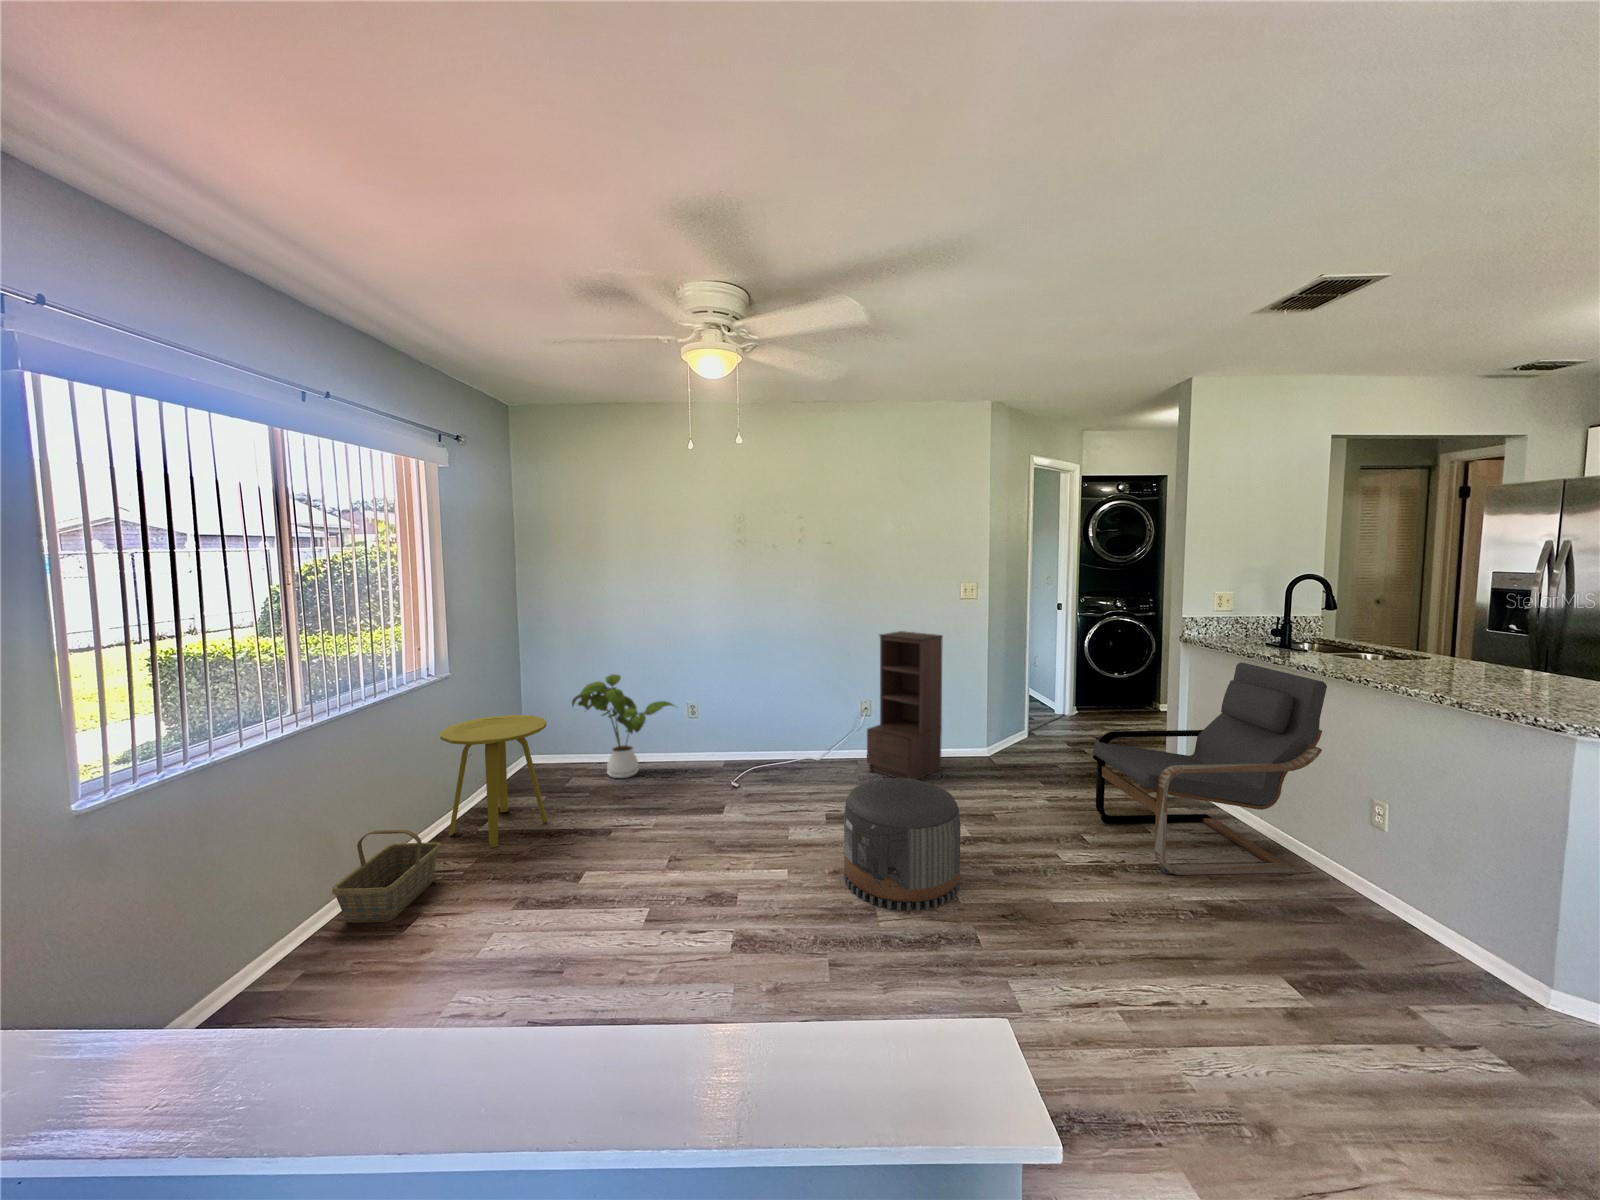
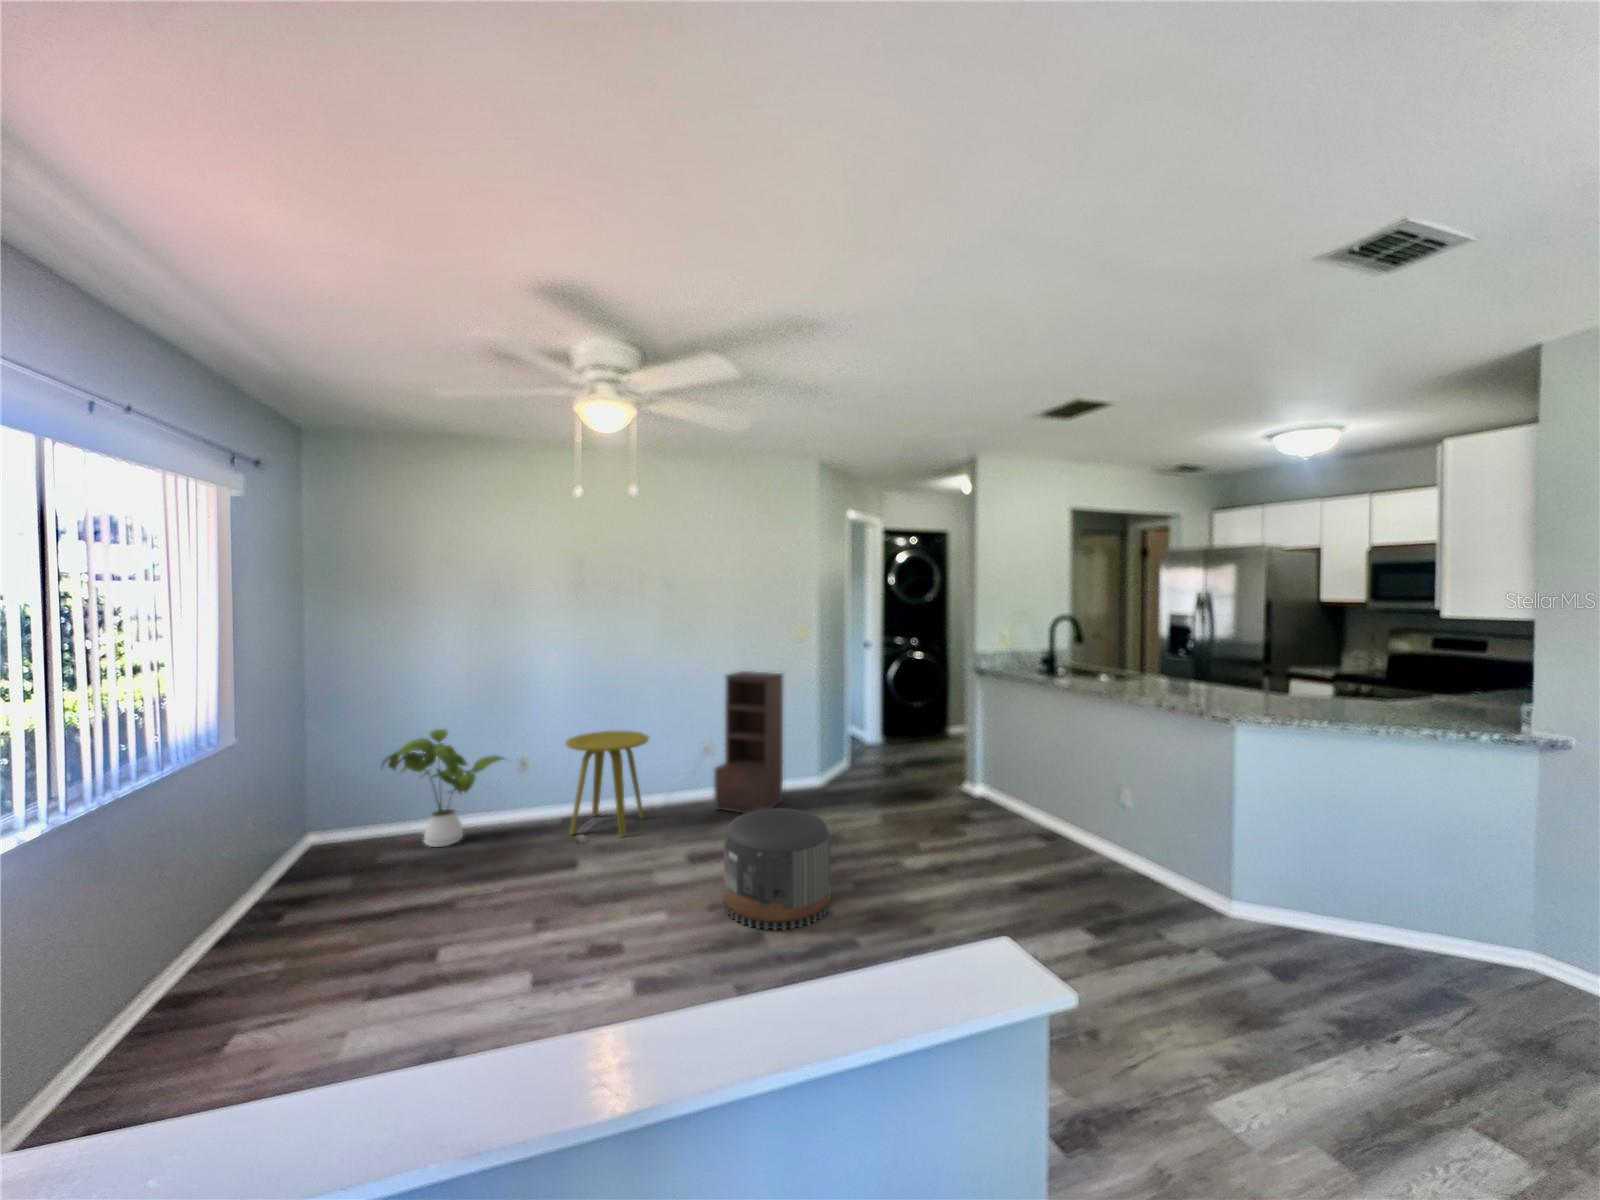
armchair: present [1093,662,1327,875] -> none [921,687,1085,865]
side table: present [440,715,547,848] -> present [566,731,649,837]
basket: present [332,830,441,923] -> none [103,932,247,1062]

